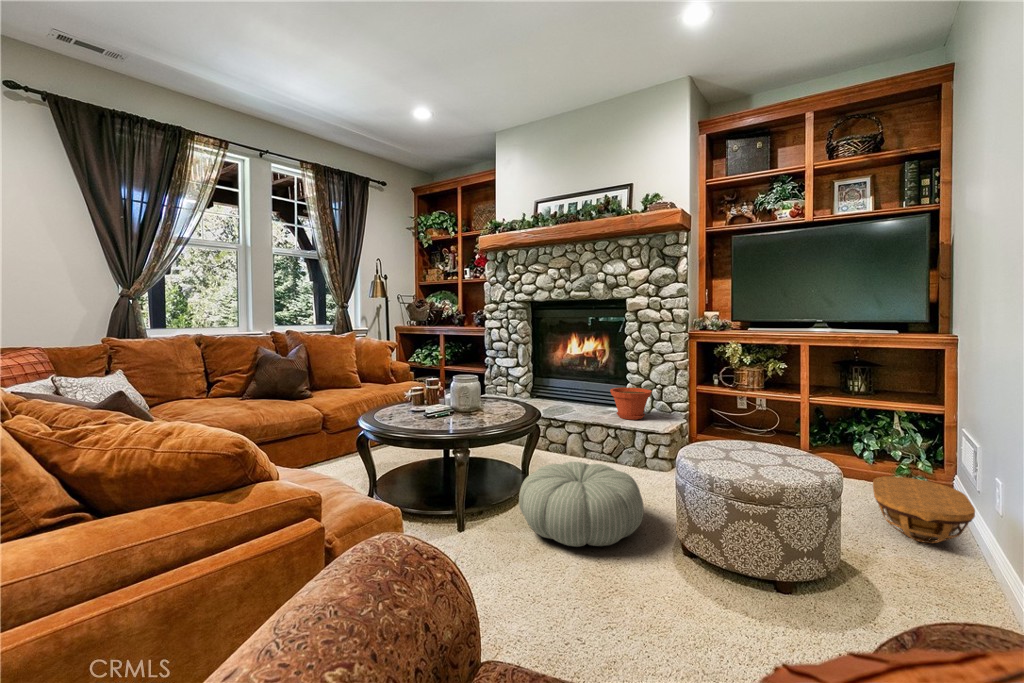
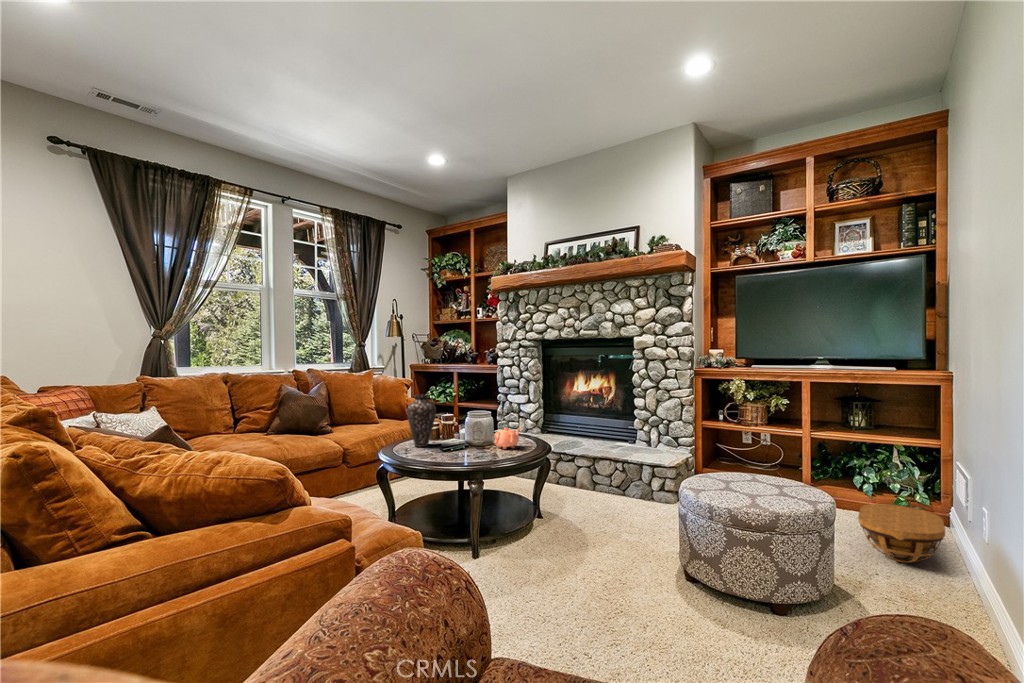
vase: none [386,360,418,417] -> present [407,394,436,447]
plant pot: present [610,388,652,420] -> none [618,423,659,454]
teapot: none [481,396,511,420] -> present [494,428,520,449]
pouf: present [519,462,644,547] -> none [529,490,643,563]

